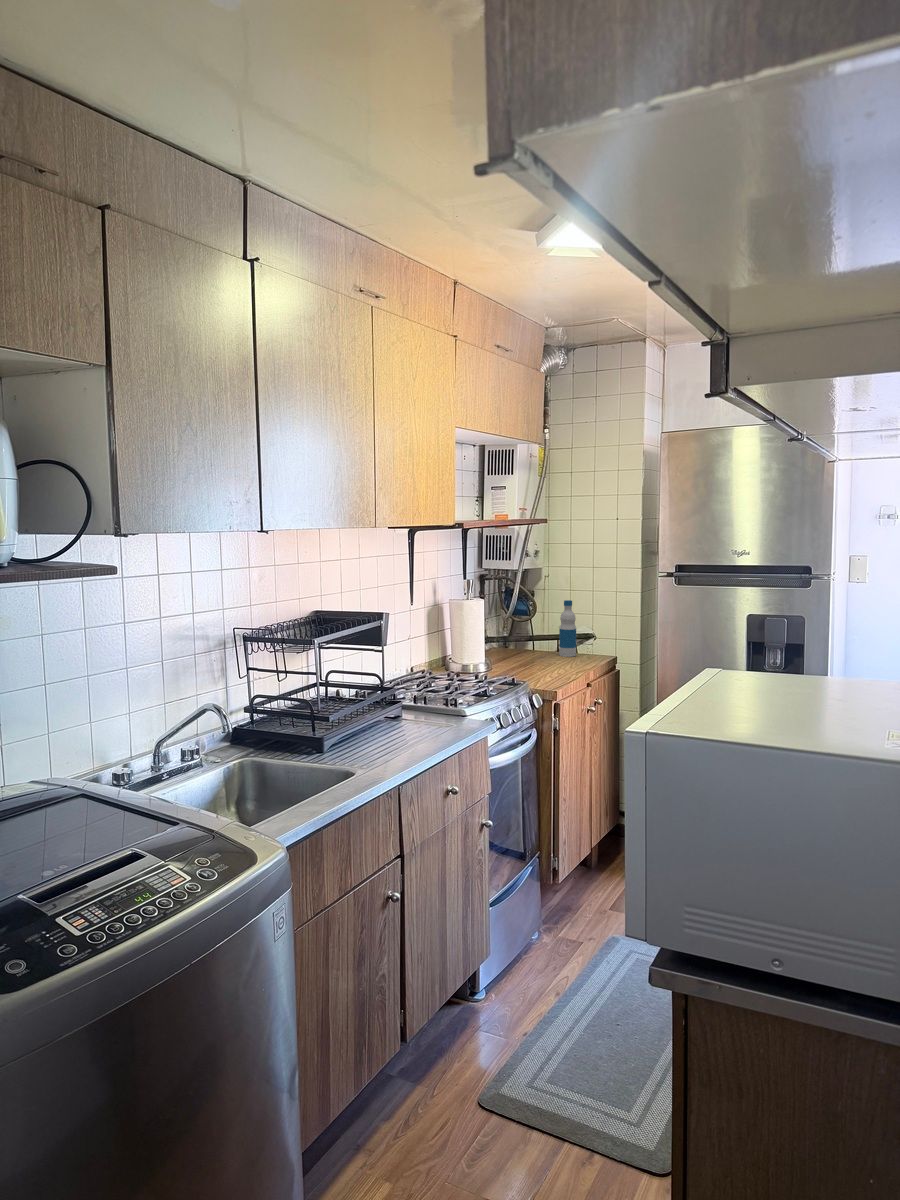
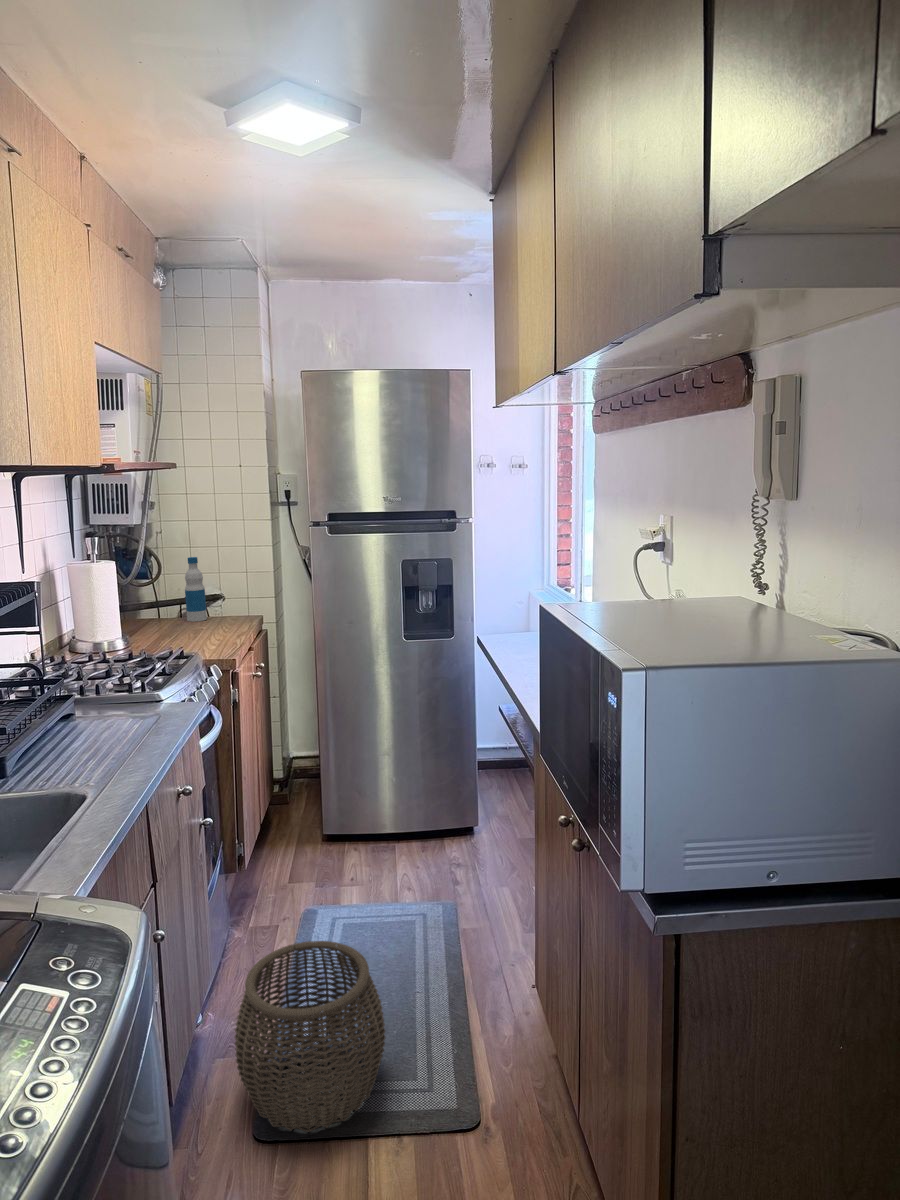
woven basket: none [476,950,609,1120] -> present [235,941,385,1132]

